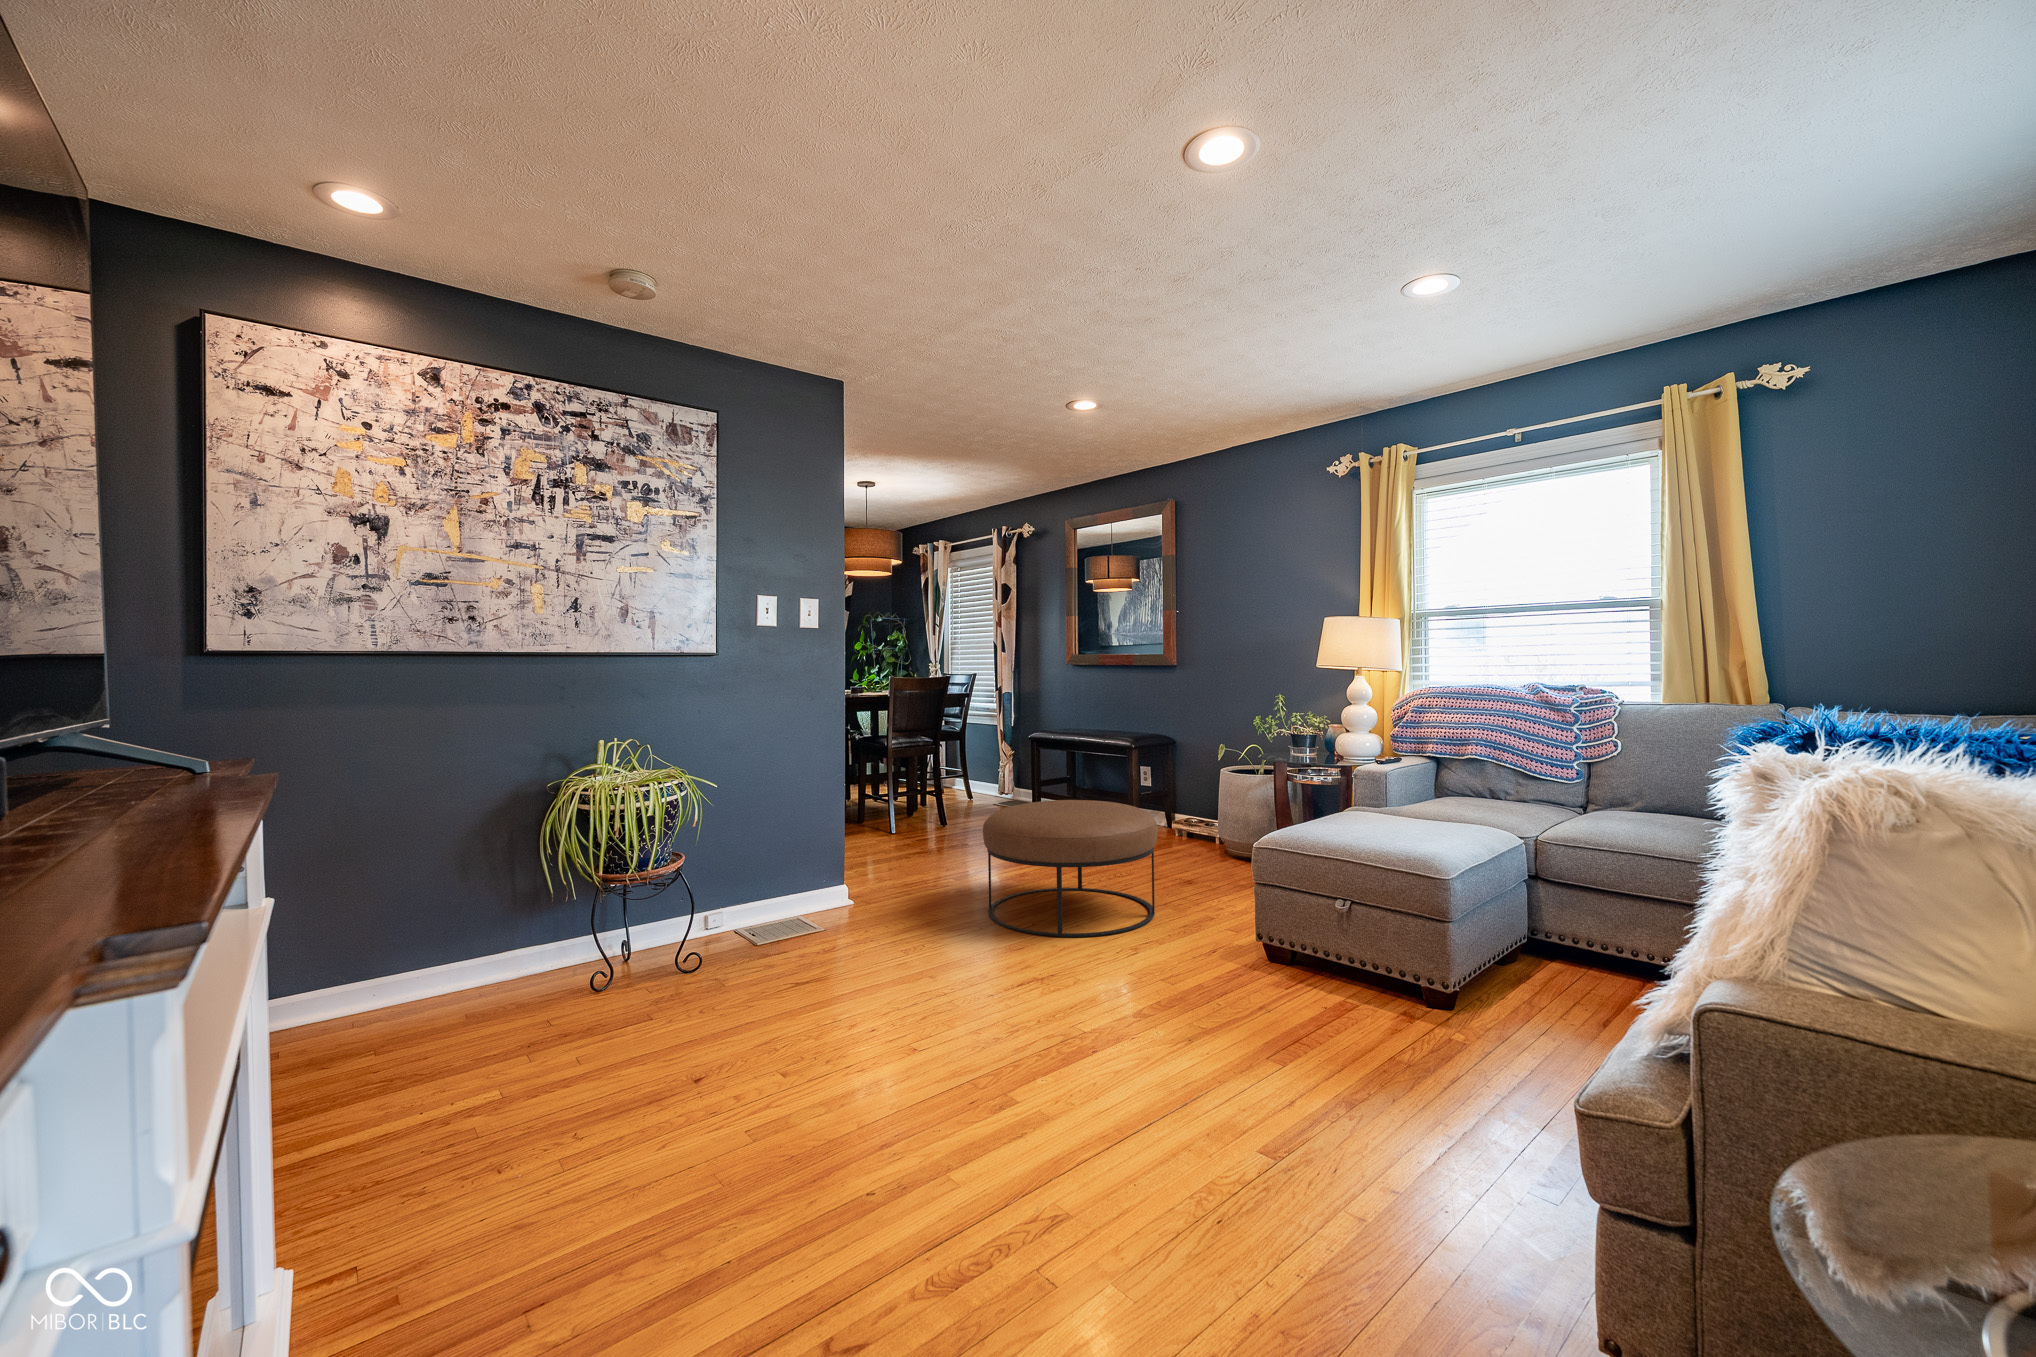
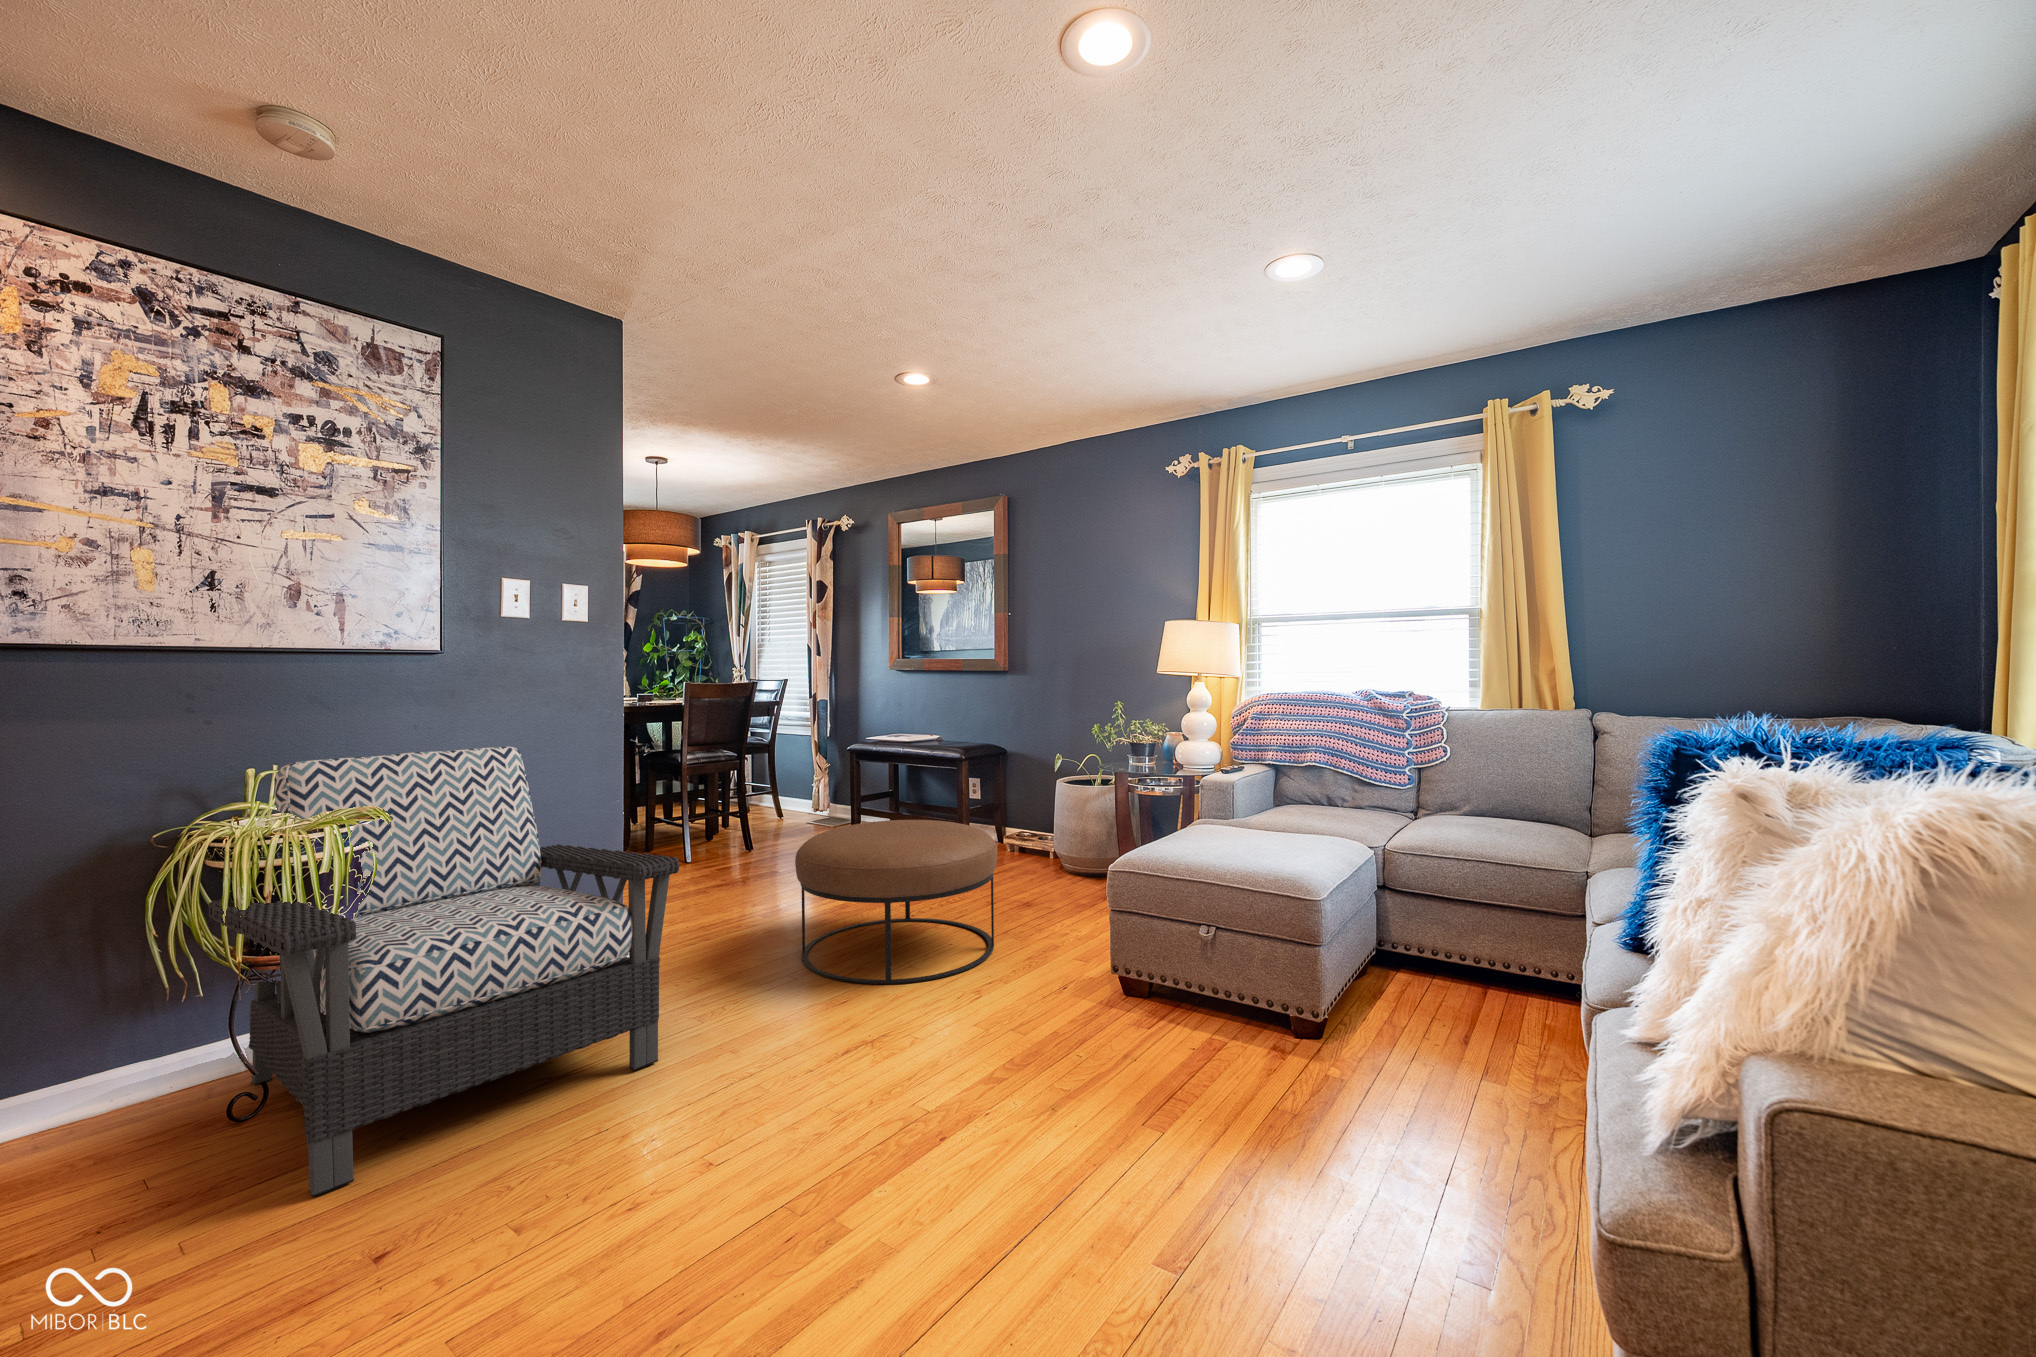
armchair: none [580,729,893,1036] -> present [208,747,679,1197]

